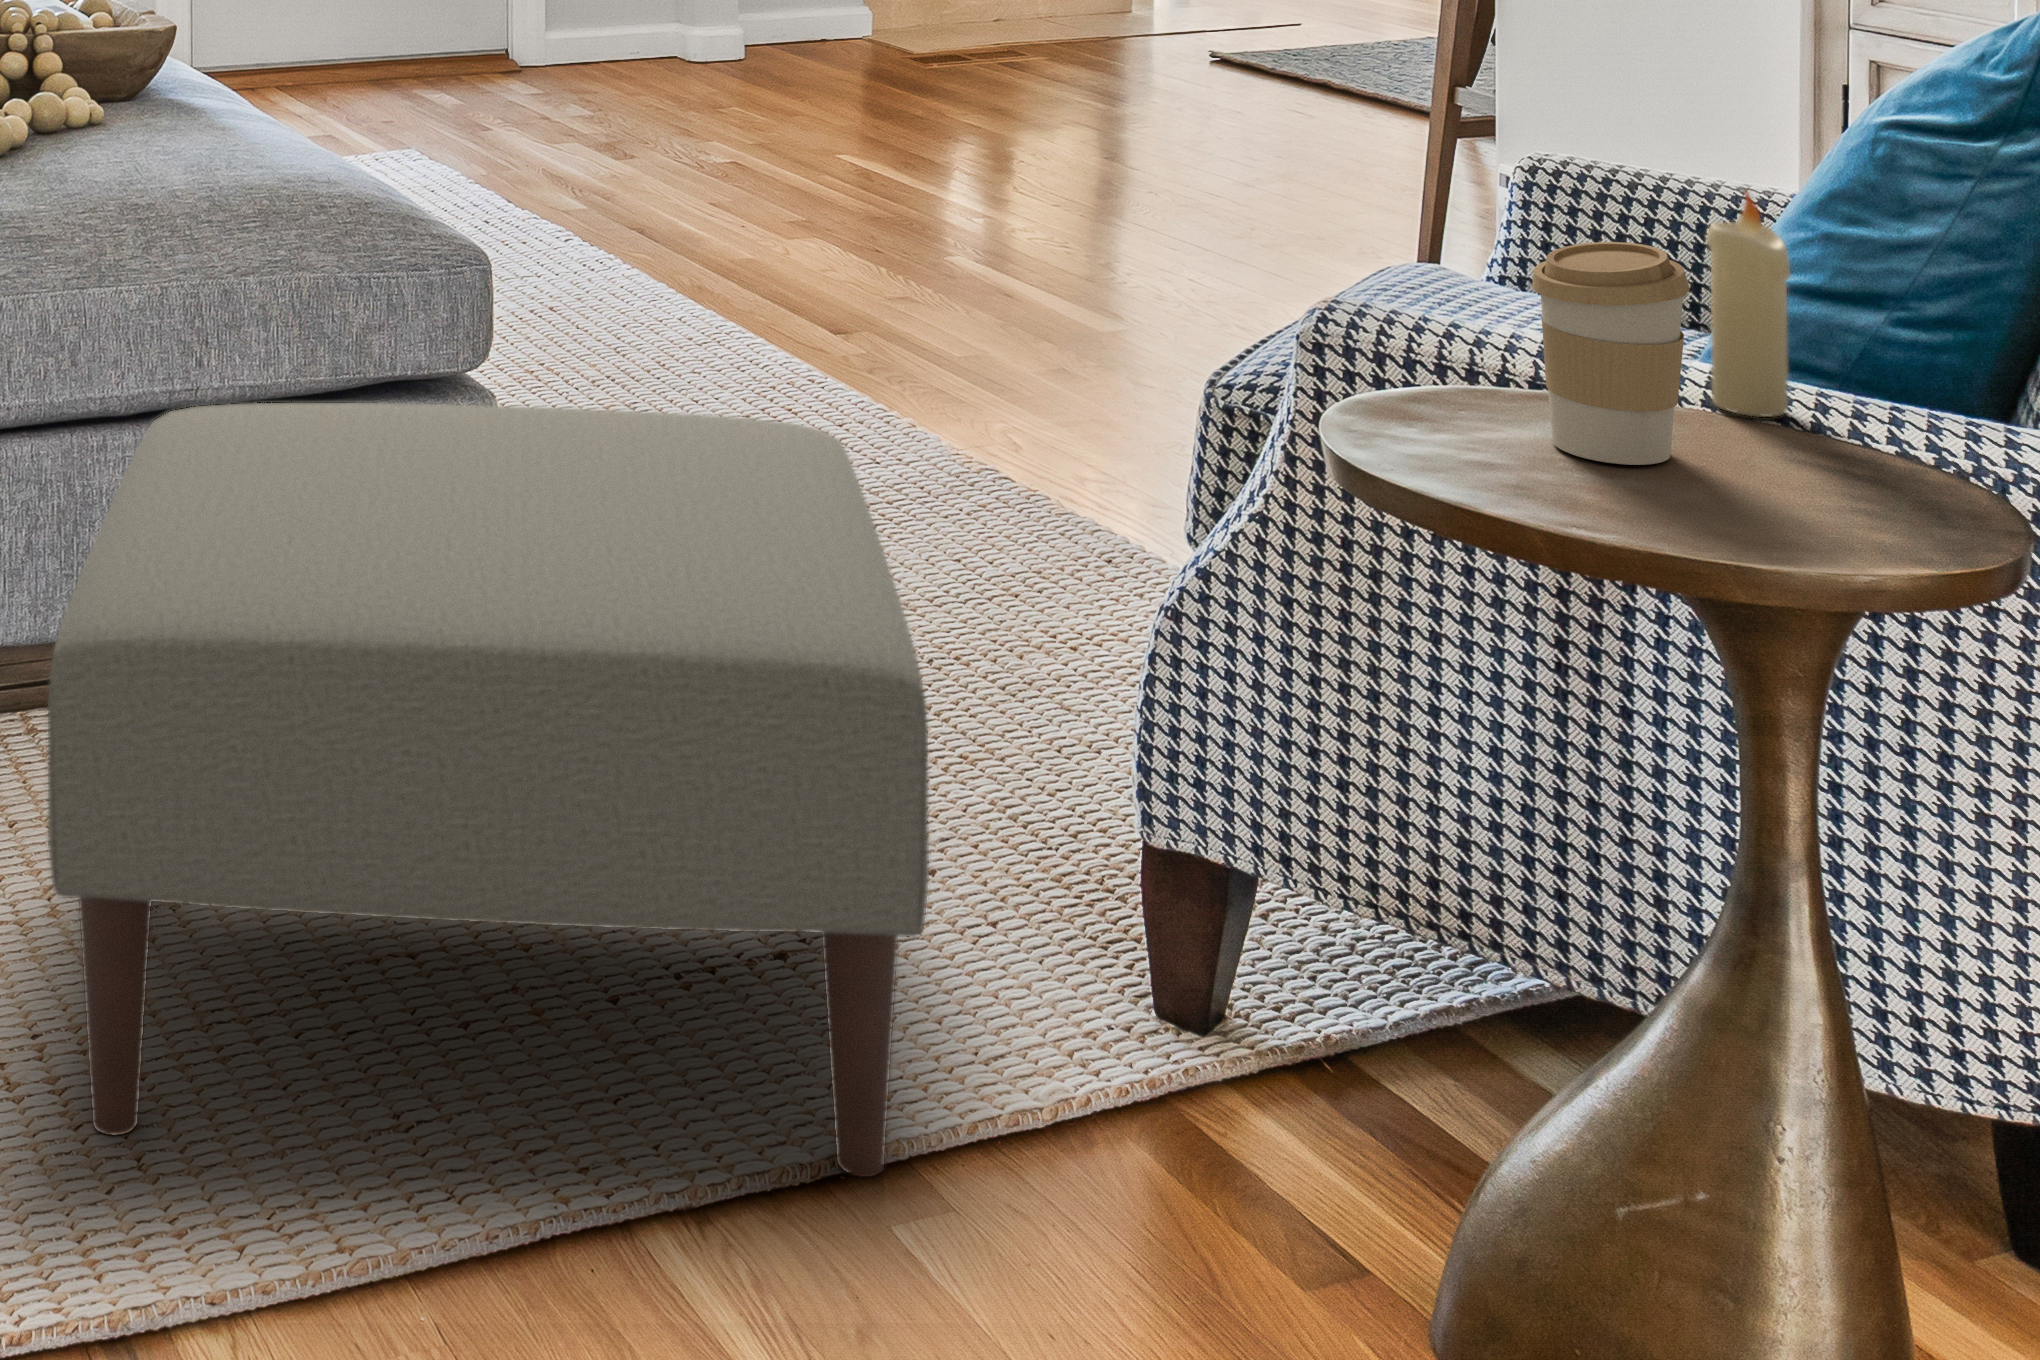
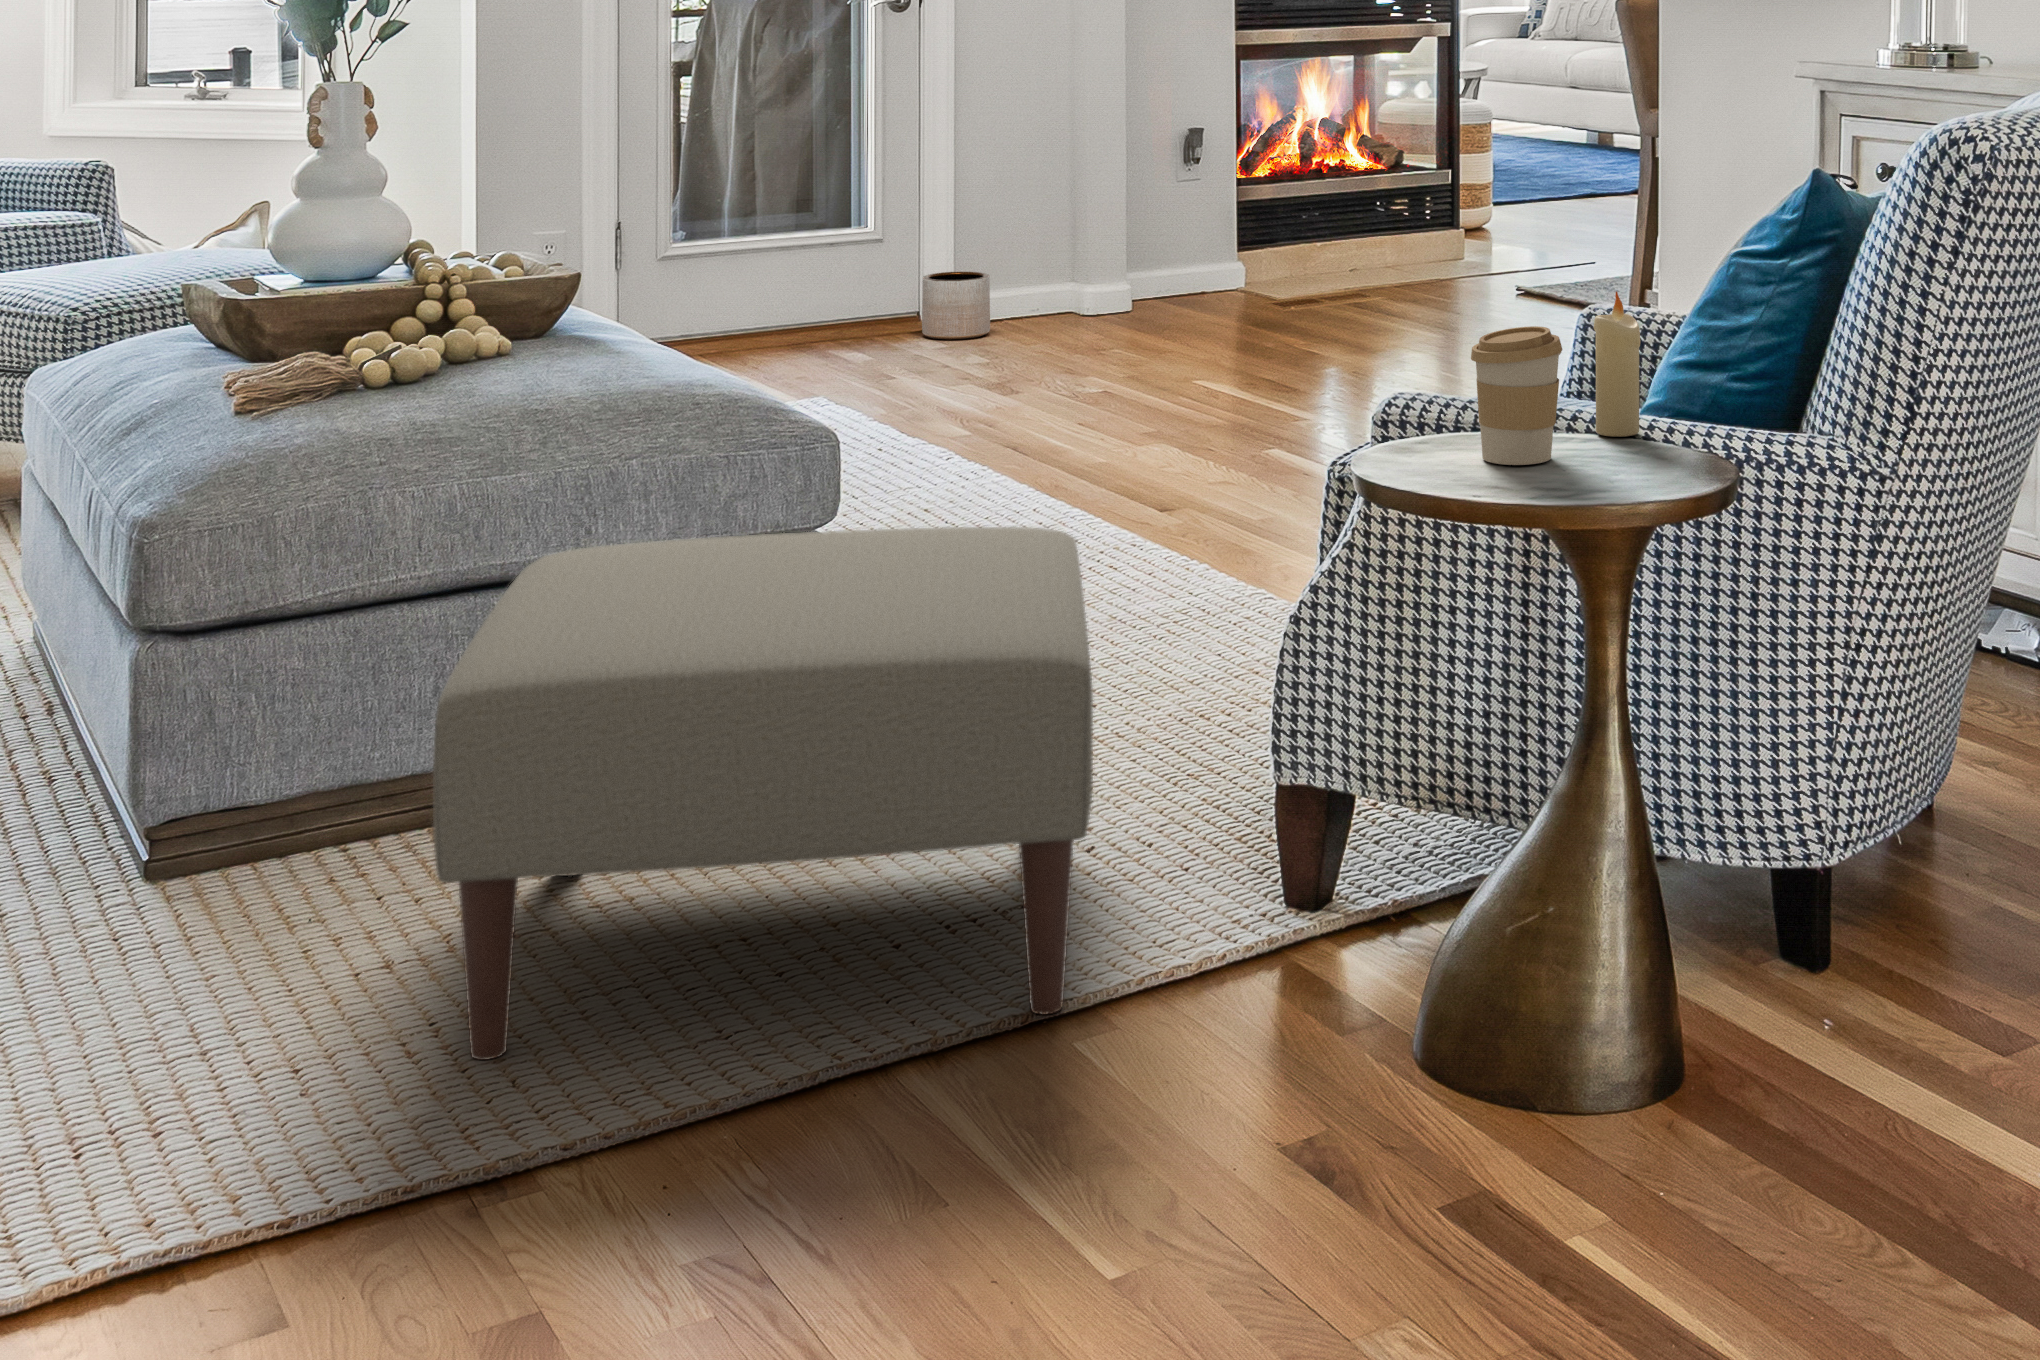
planter: none [529,4,604,81] -> present [922,271,990,339]

